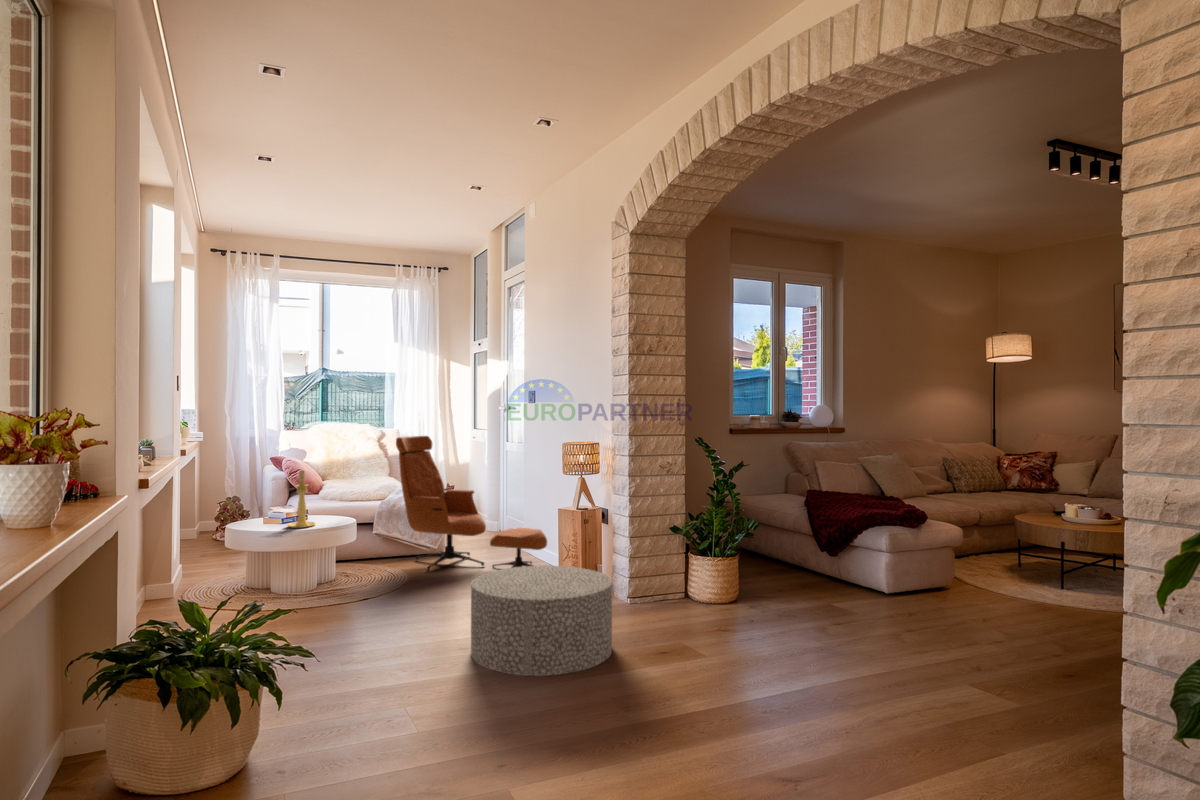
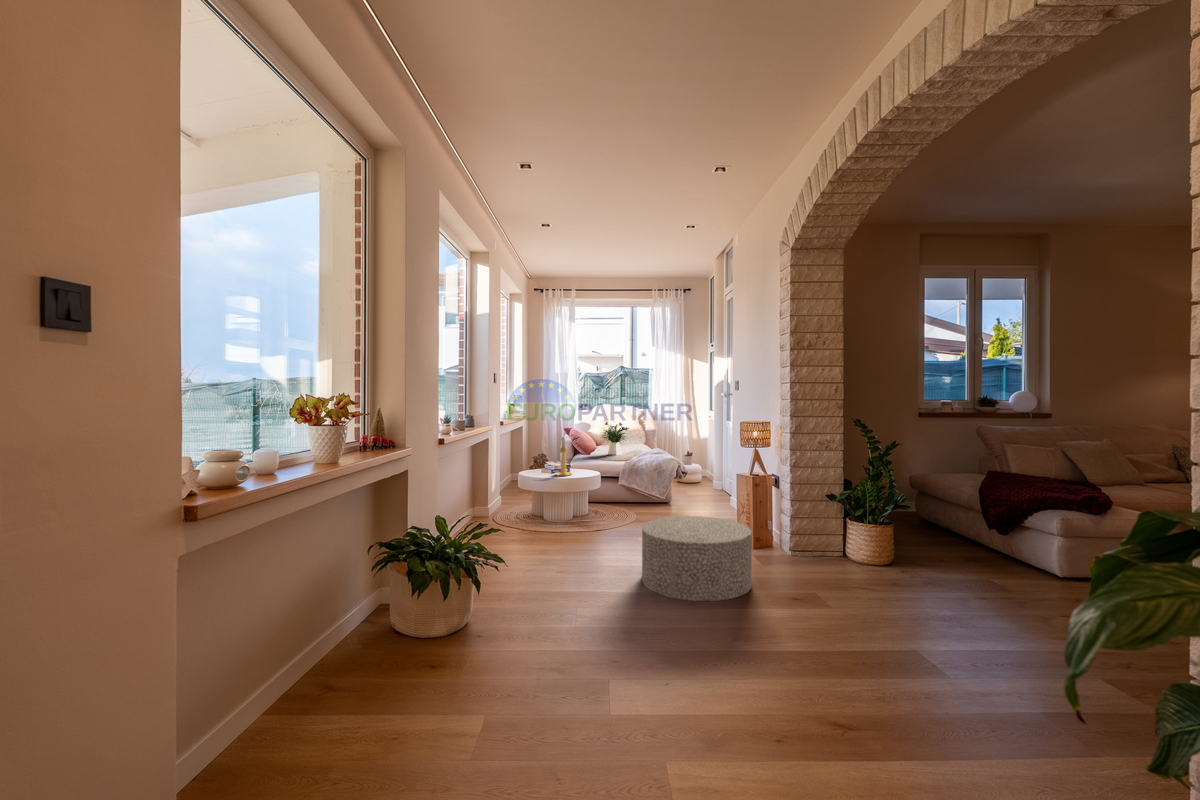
lounge chair: present [396,436,547,571] -> none [633,415,741,522]
flower arrangement: none [328,444,378,494] -> present [602,422,629,455]

